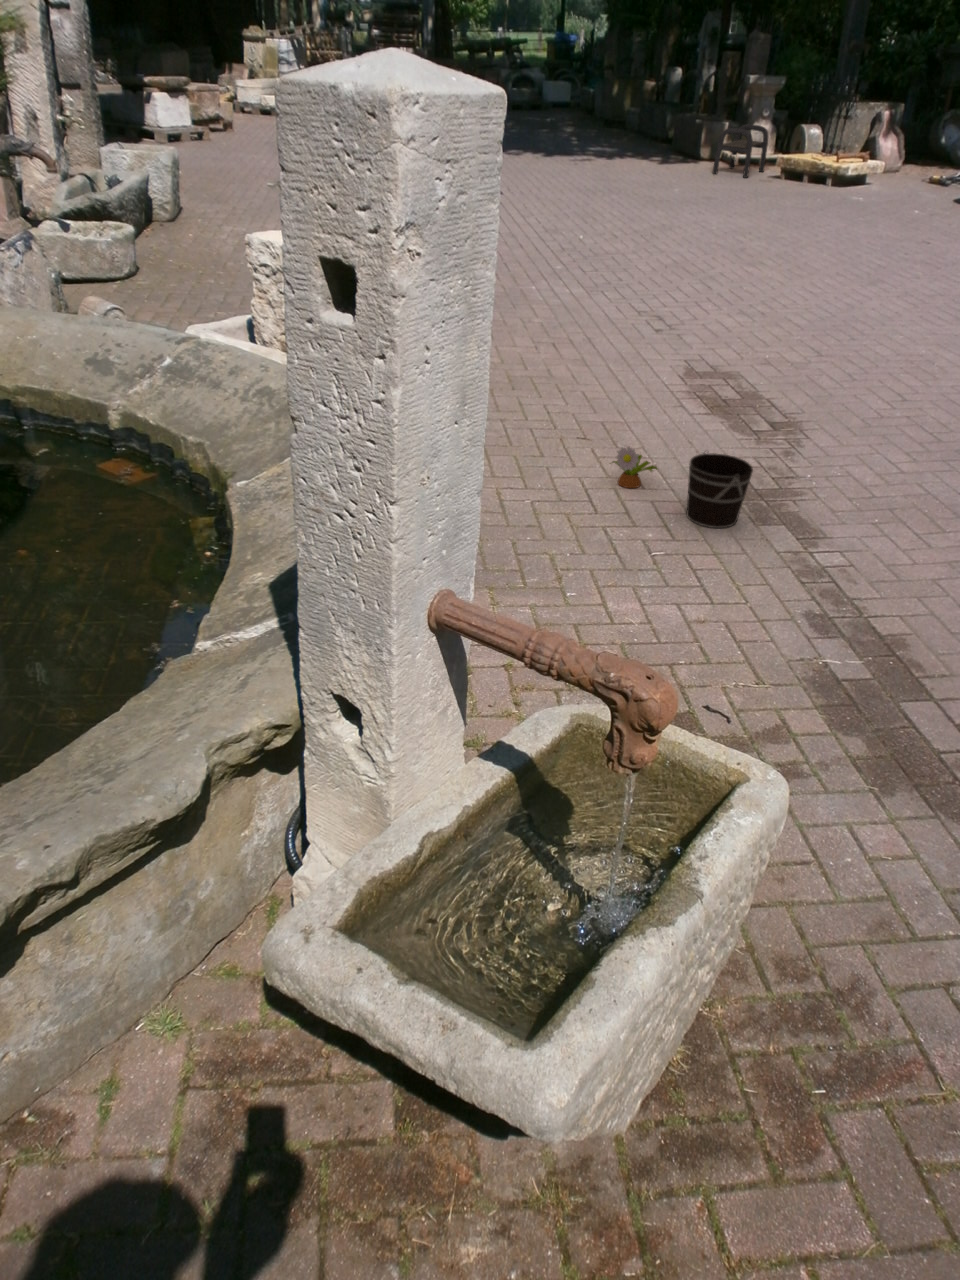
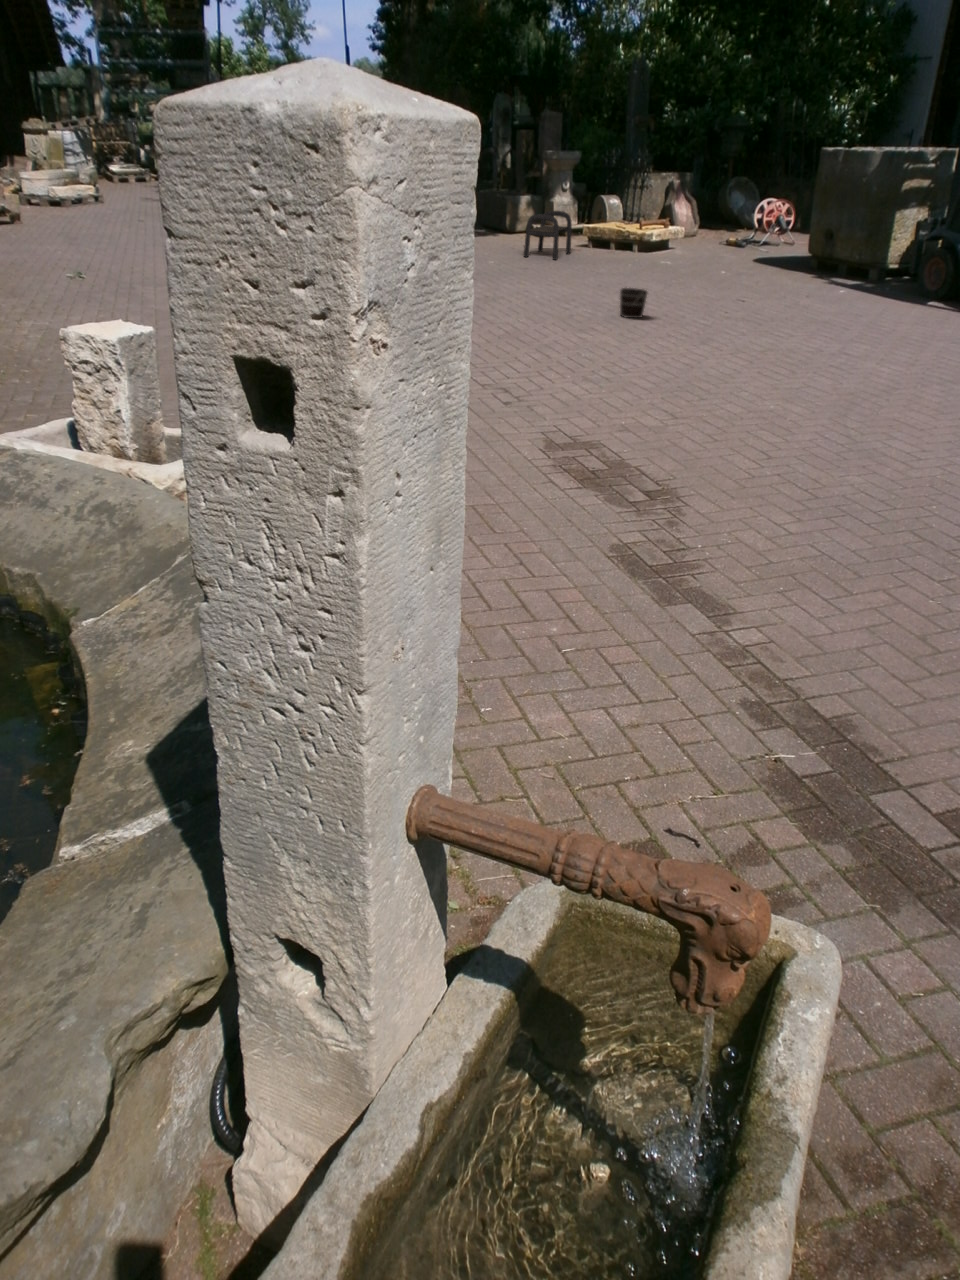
decorative plant: present [612,446,657,488] -> none [499,534,552,578]
bucket: present [686,453,753,528] -> present [620,288,647,318]

